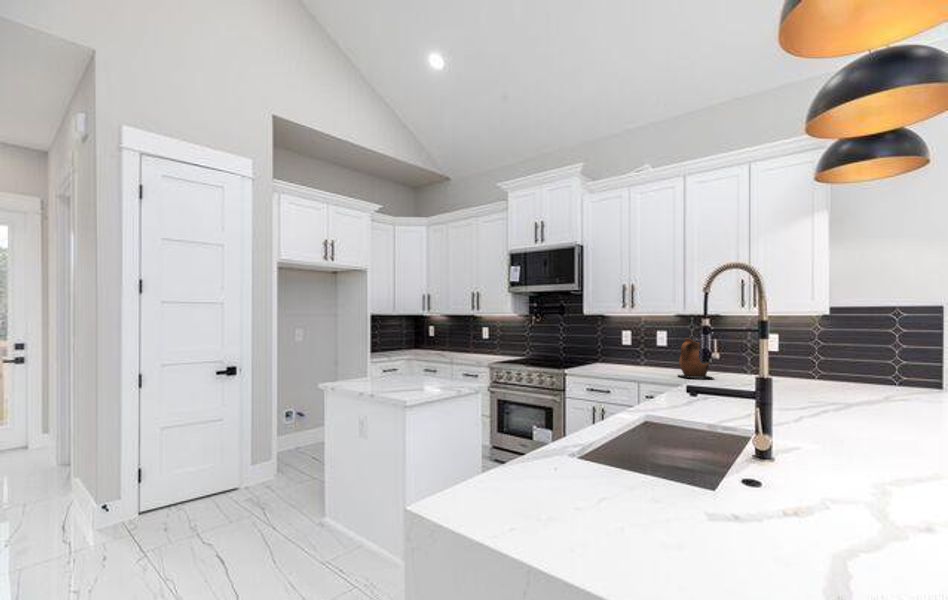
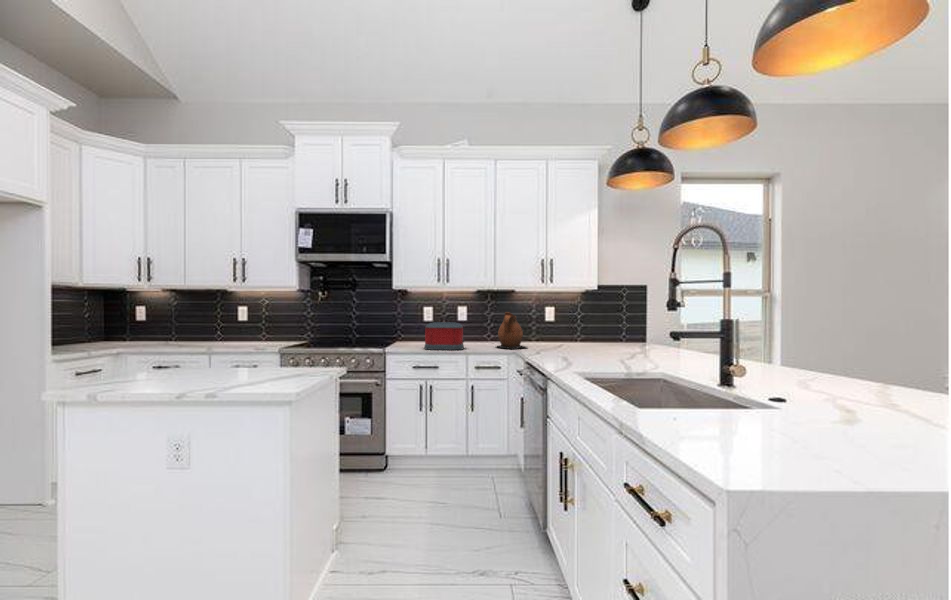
toaster: none [600,346,642,375] -> present [423,322,464,350]

